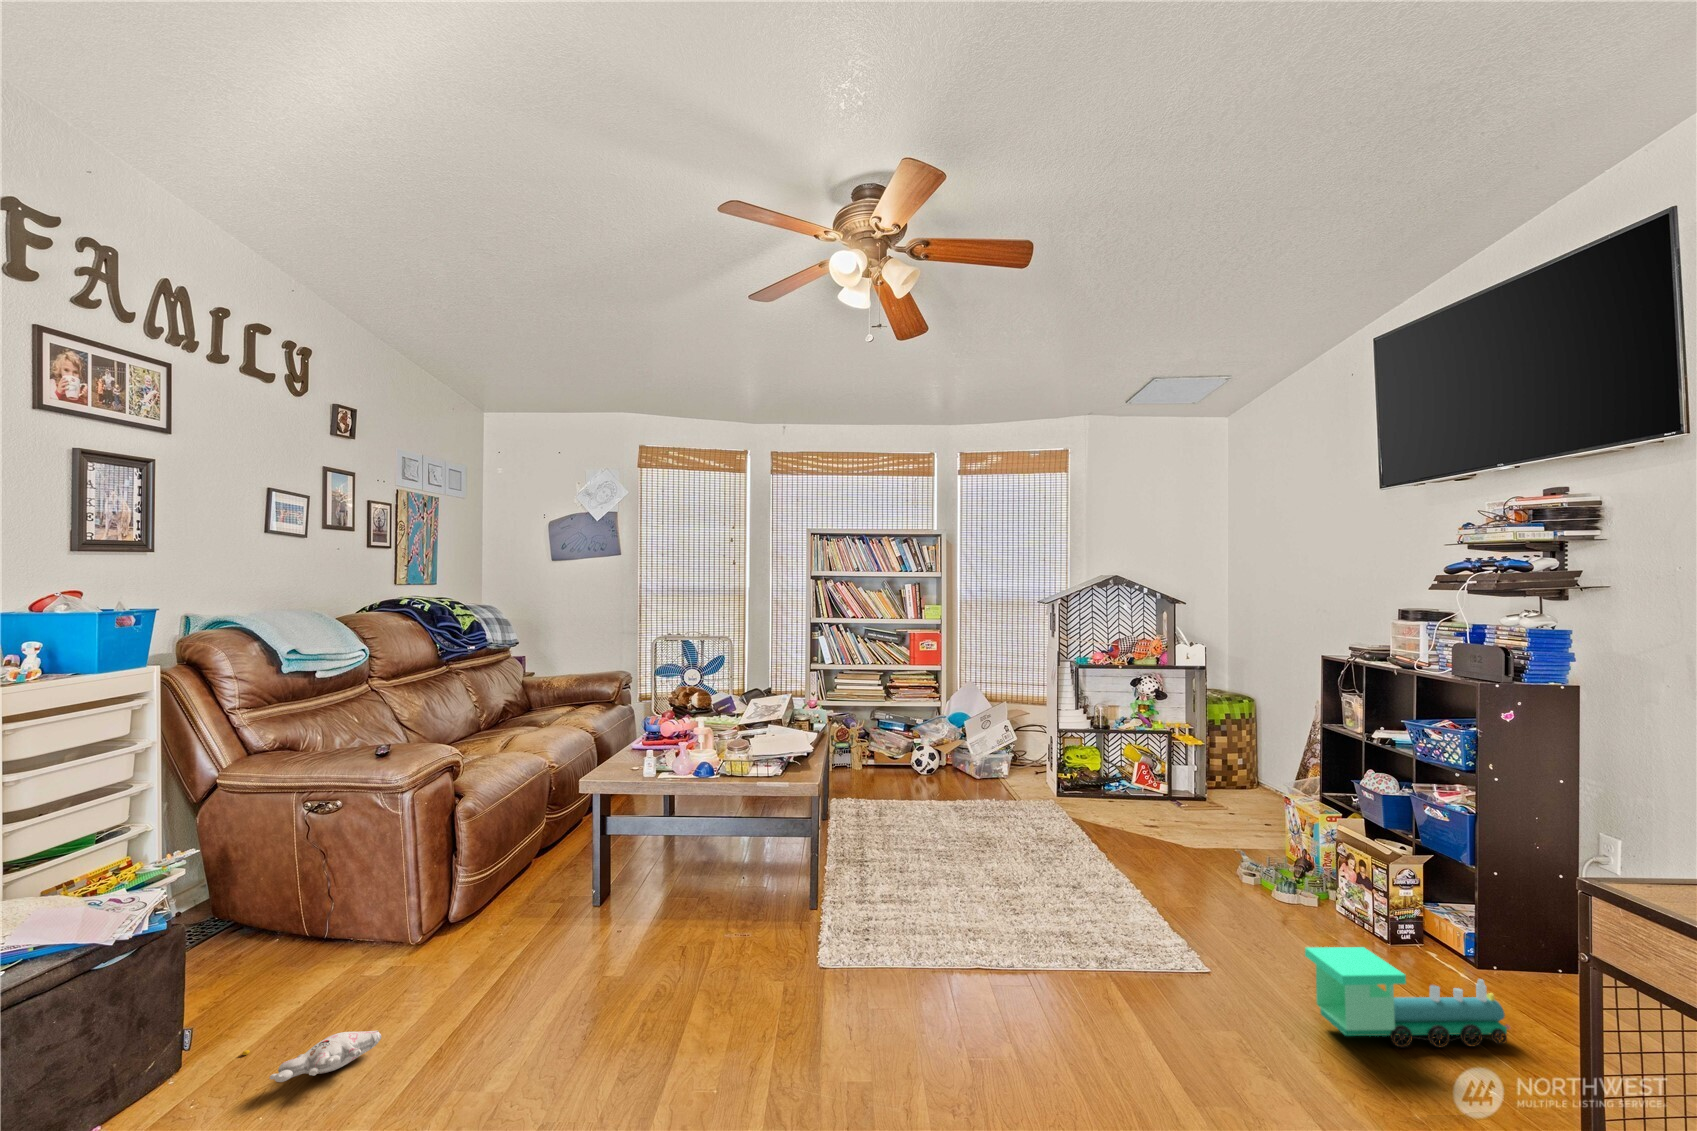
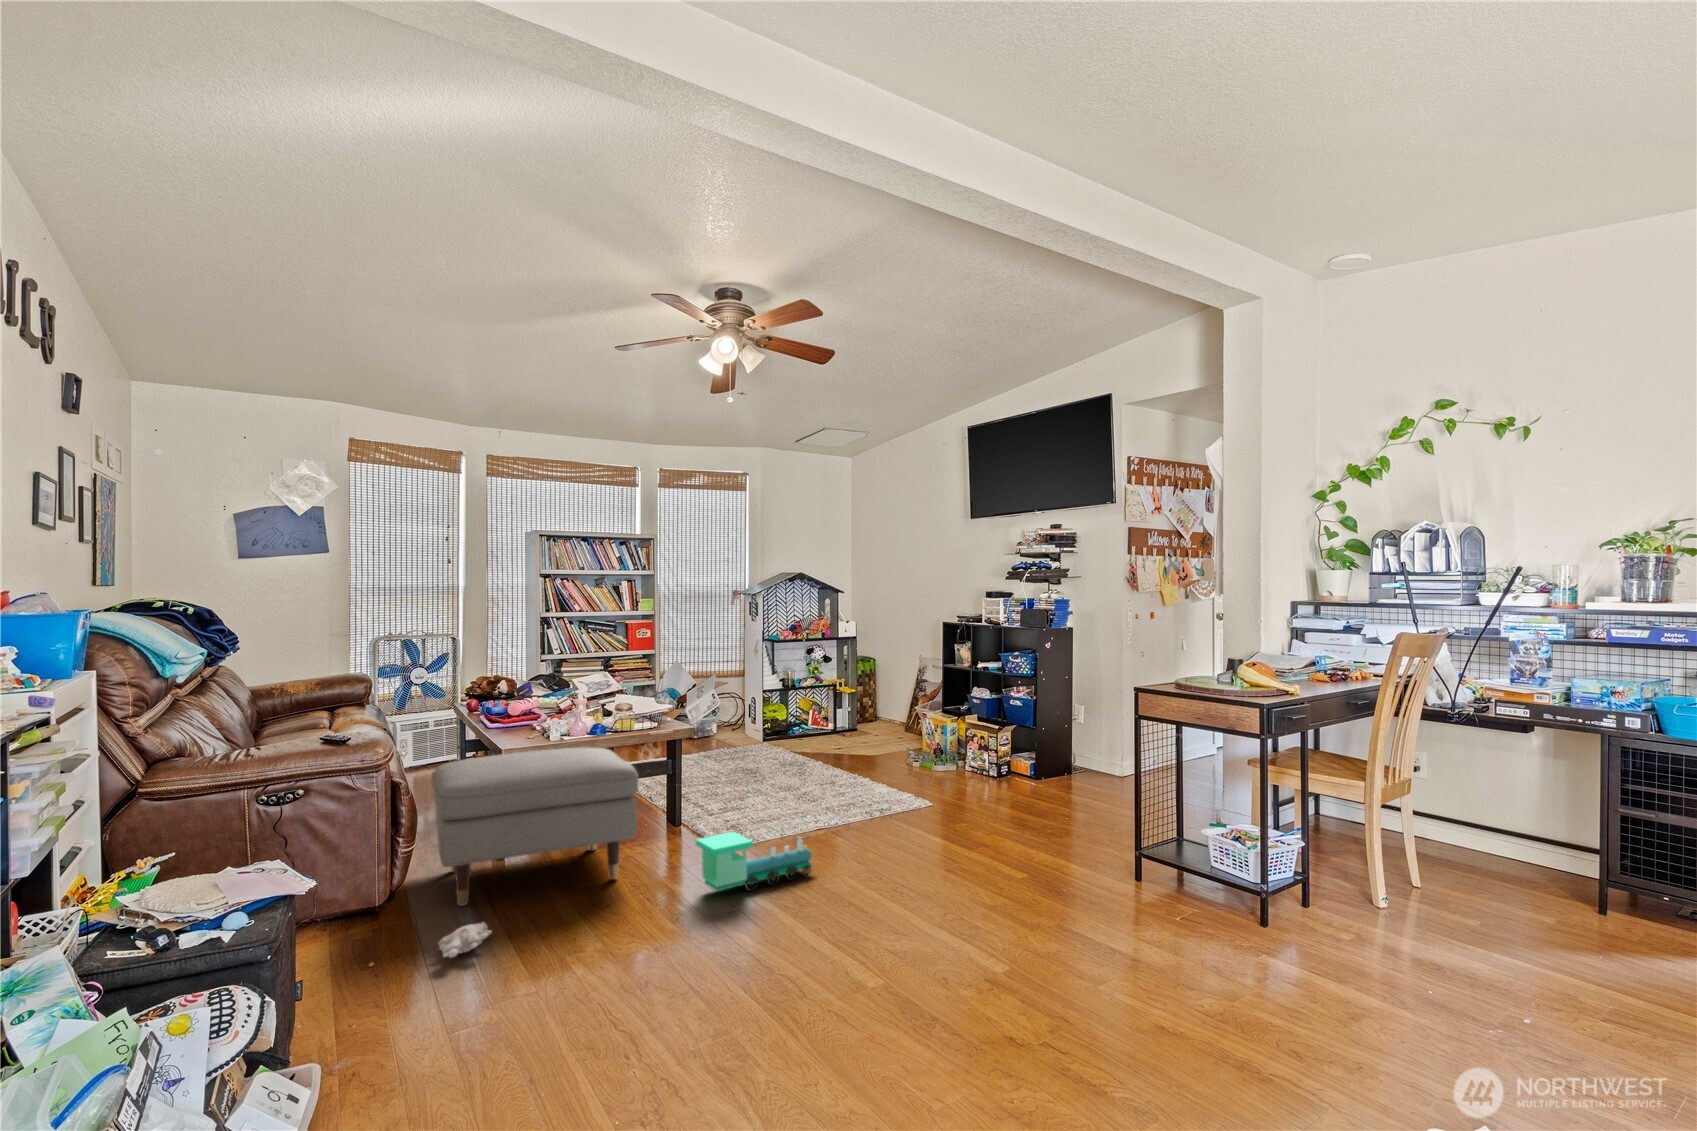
ottoman: none [408,792,700,994] -> present [431,747,639,906]
toy train: present [1305,947,1510,1047] -> present [696,832,814,891]

